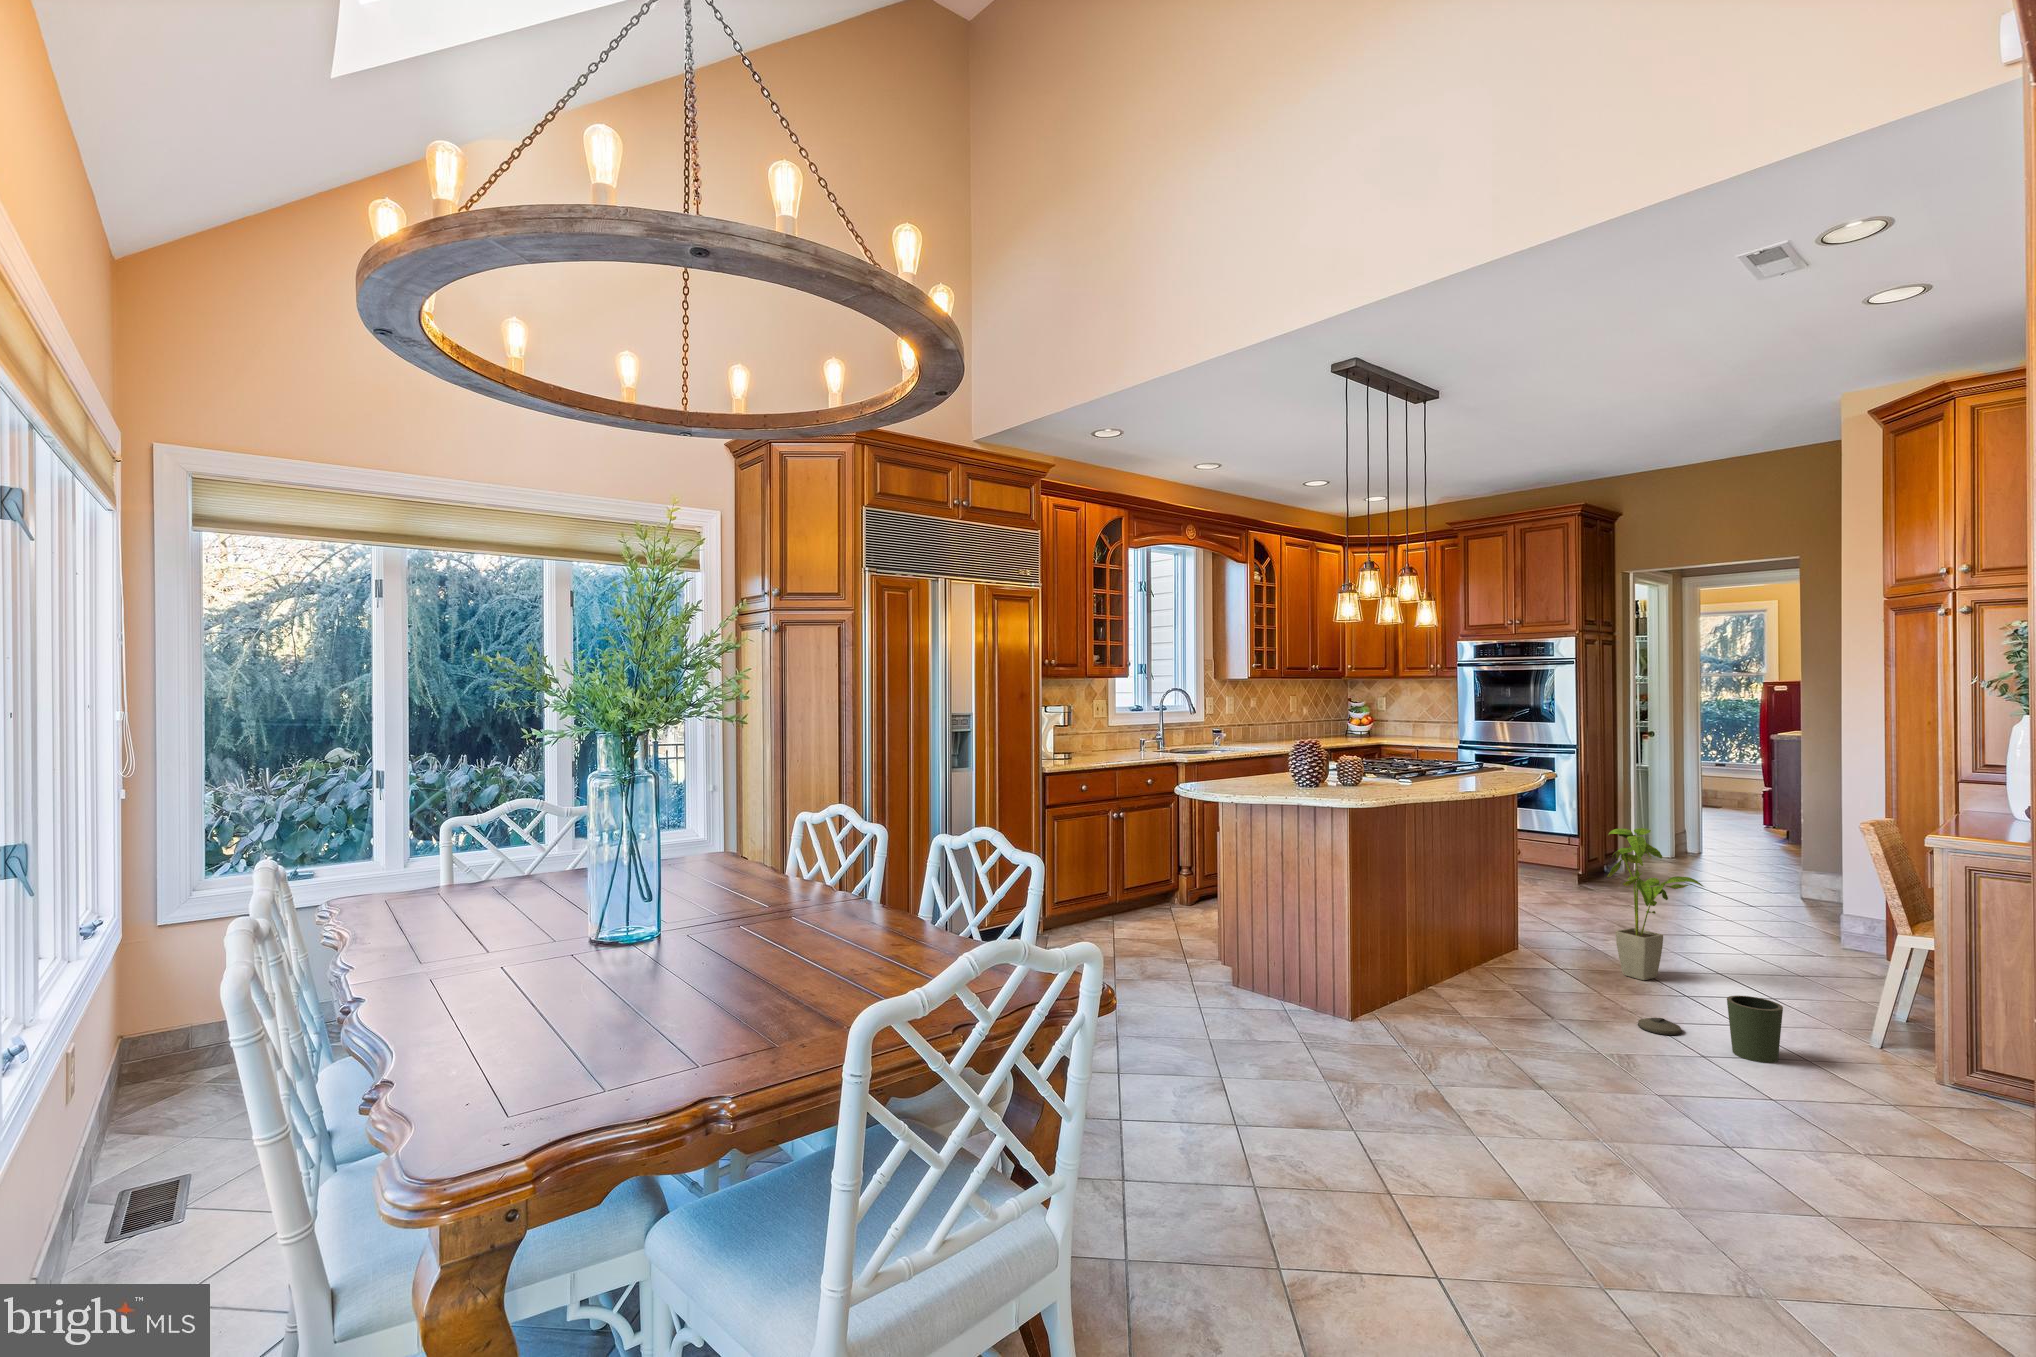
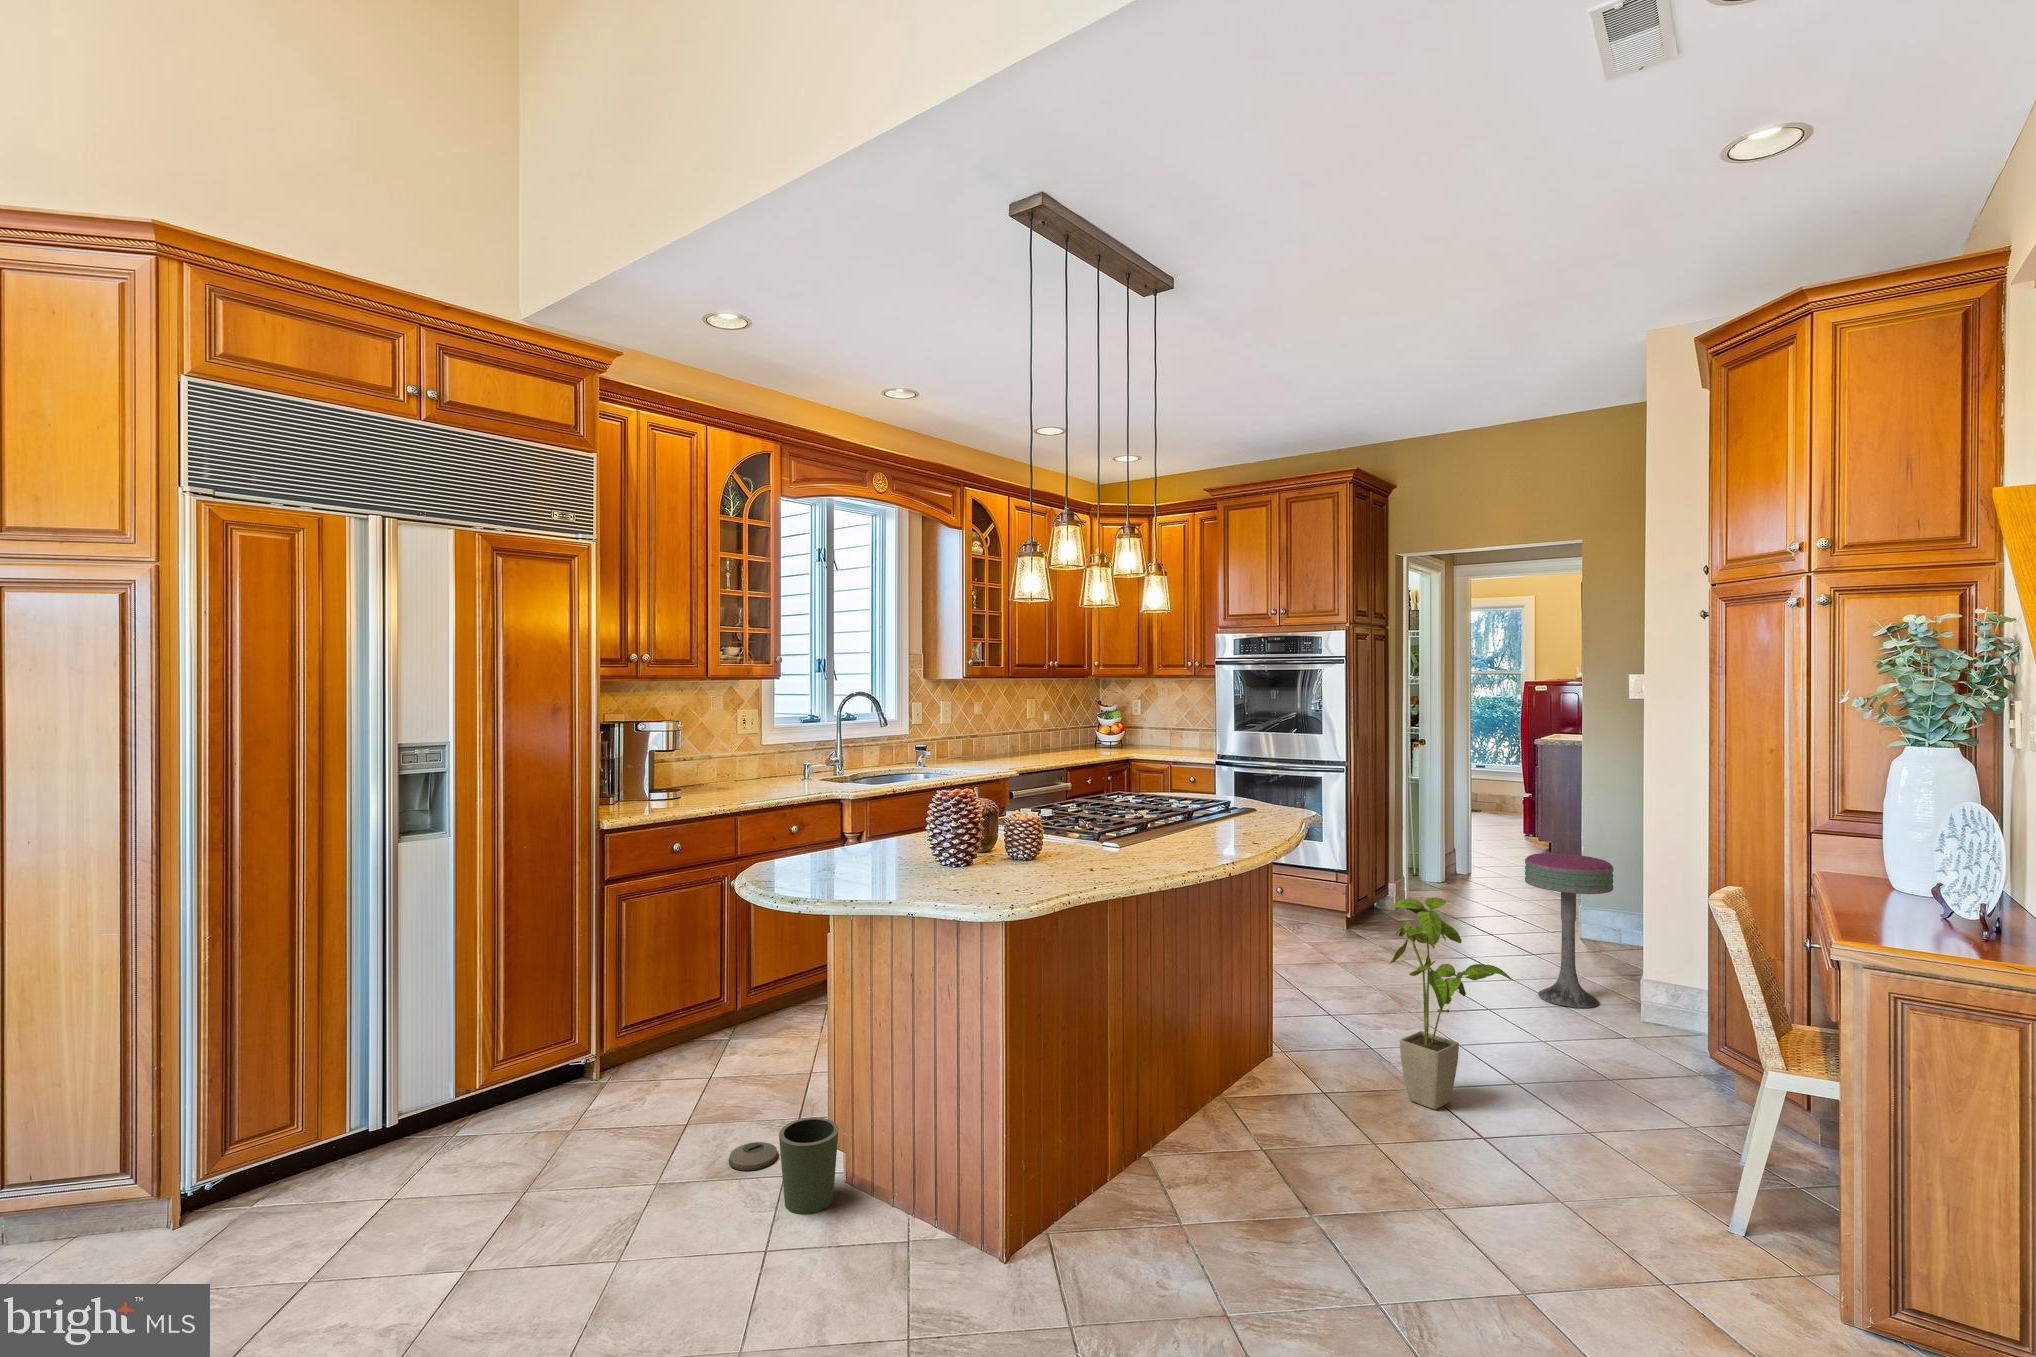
bar stool: none [1733,815,1813,937] -> present [1525,853,1613,1008]
trash can: present [1638,996,1783,1063] -> present [729,1118,839,1214]

